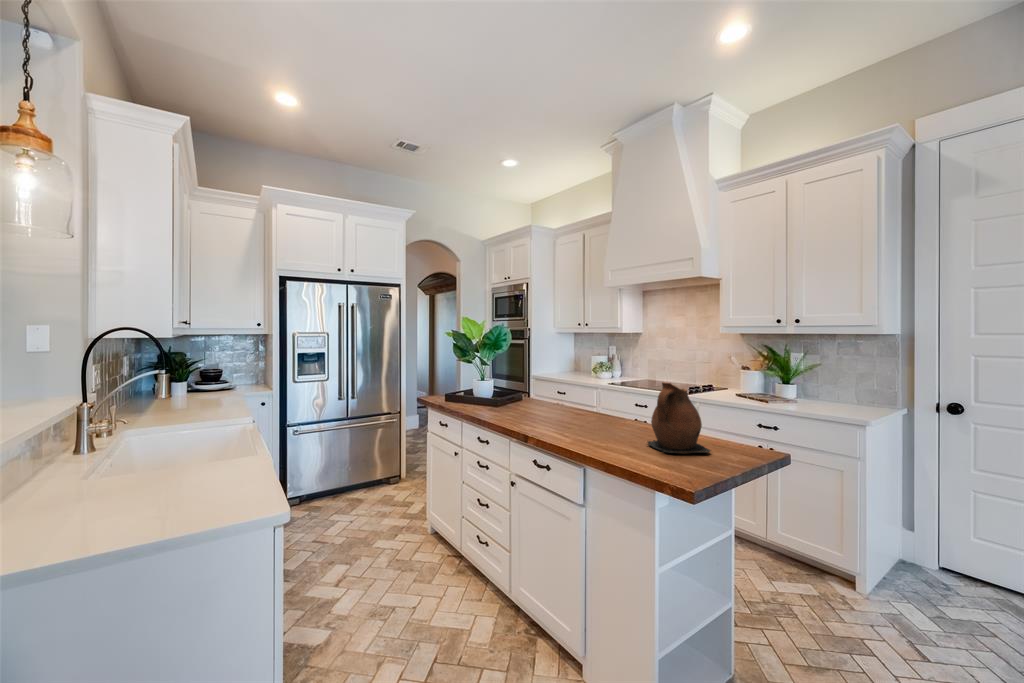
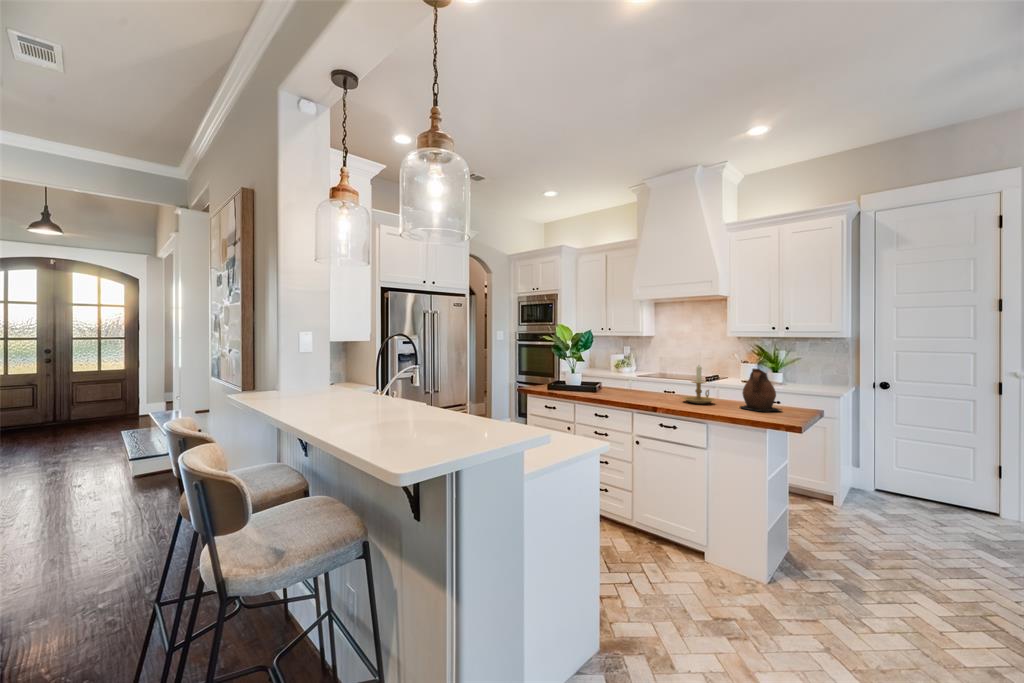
candle holder: none [577,374,624,433] -> present [683,366,715,404]

